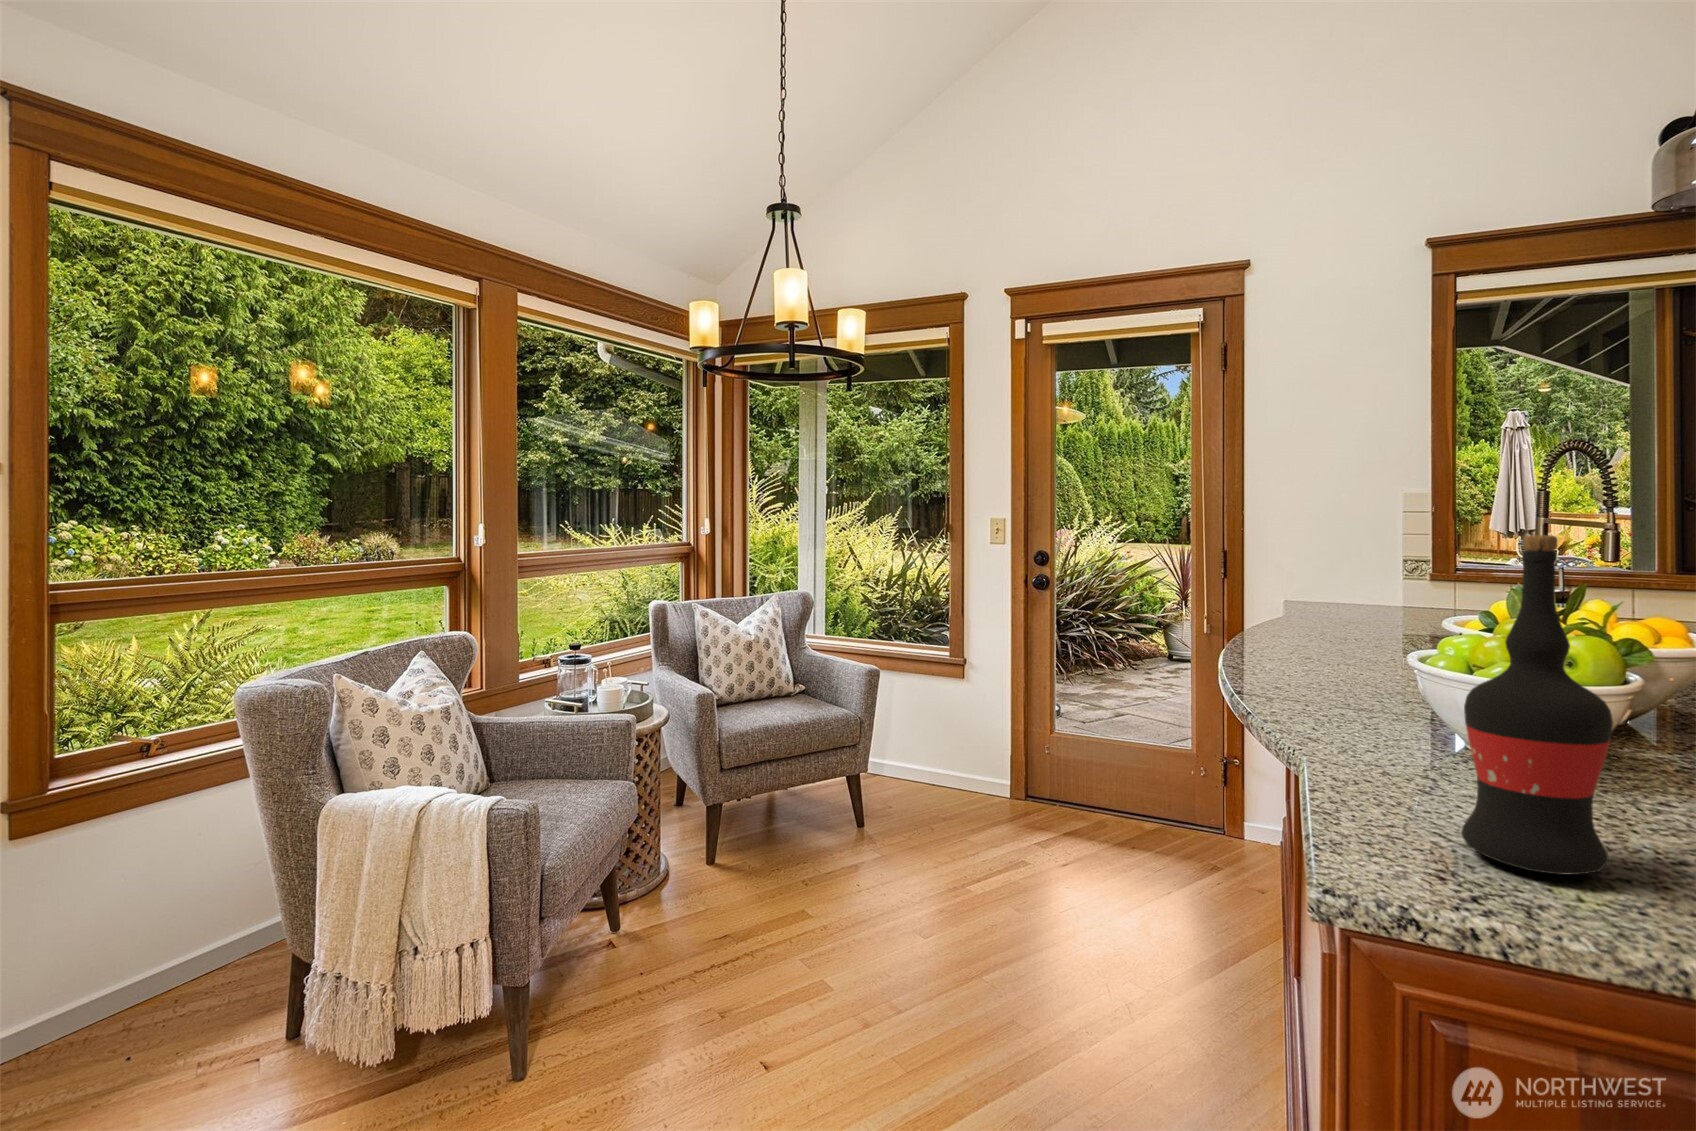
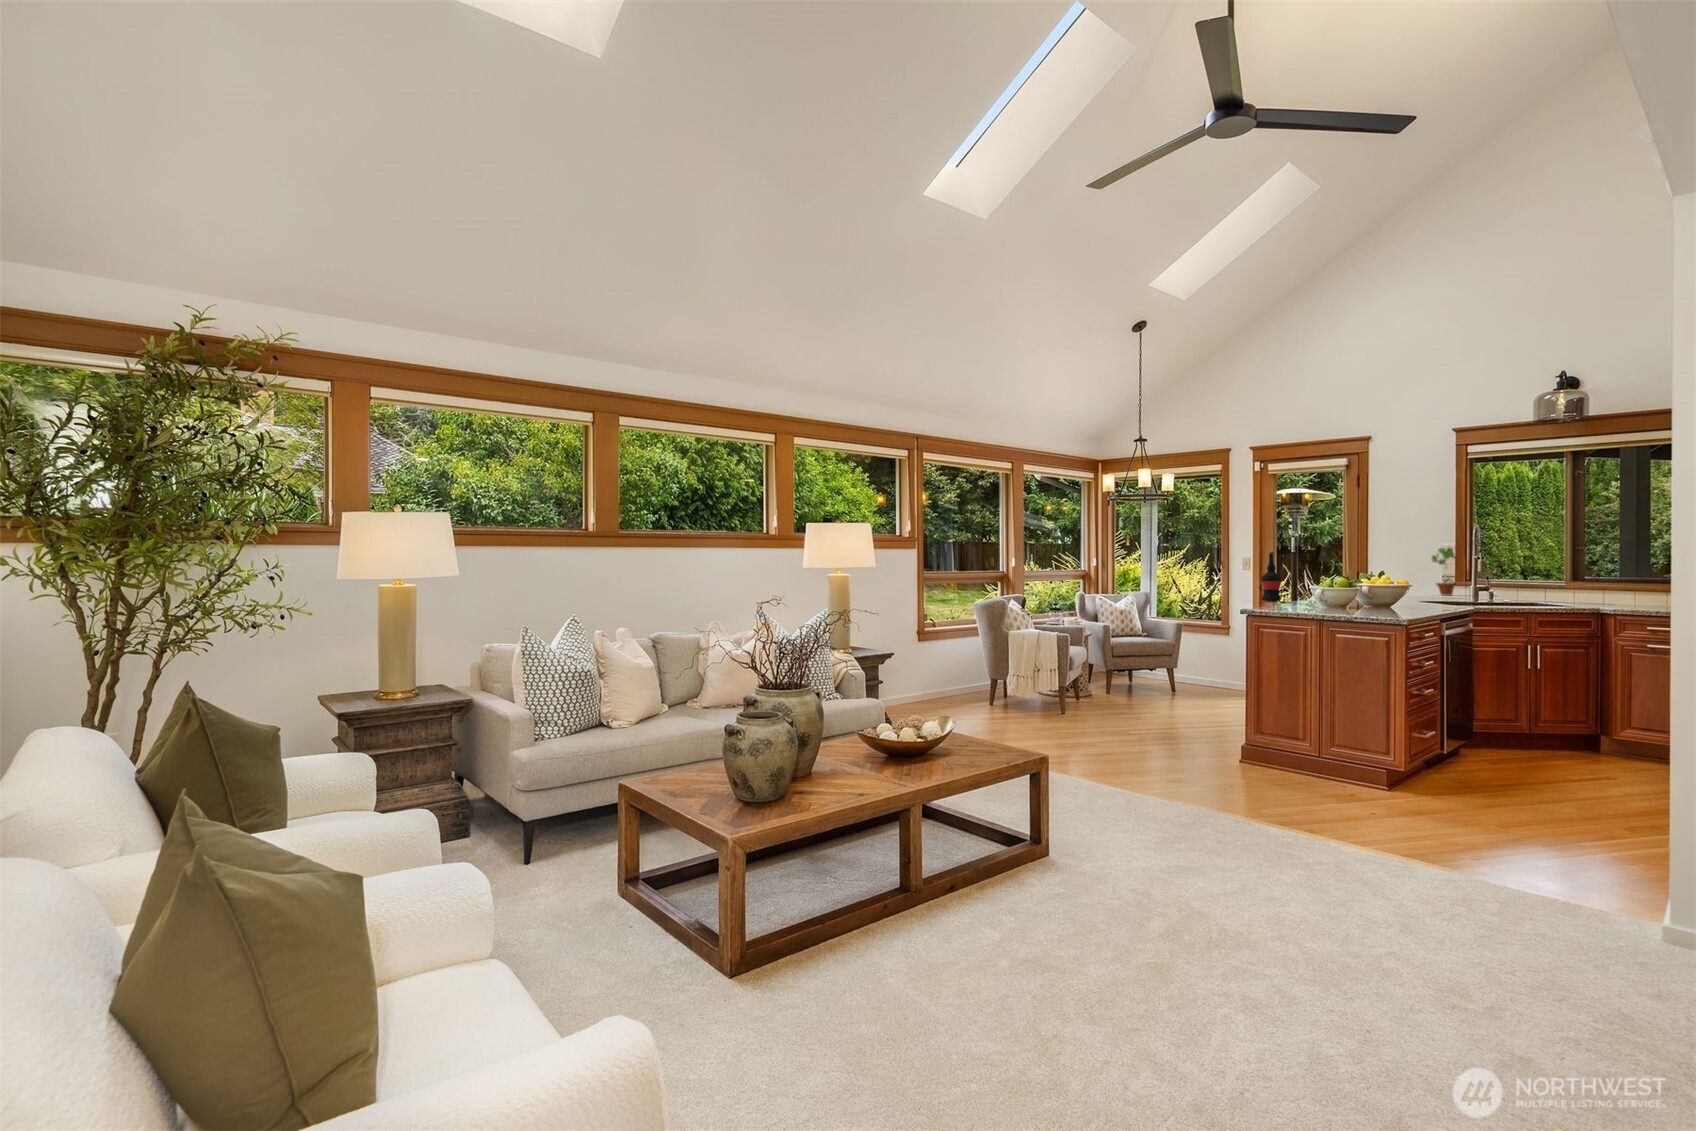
potted plant: none [1380,494,1431,602] -> present [1432,547,1456,595]

